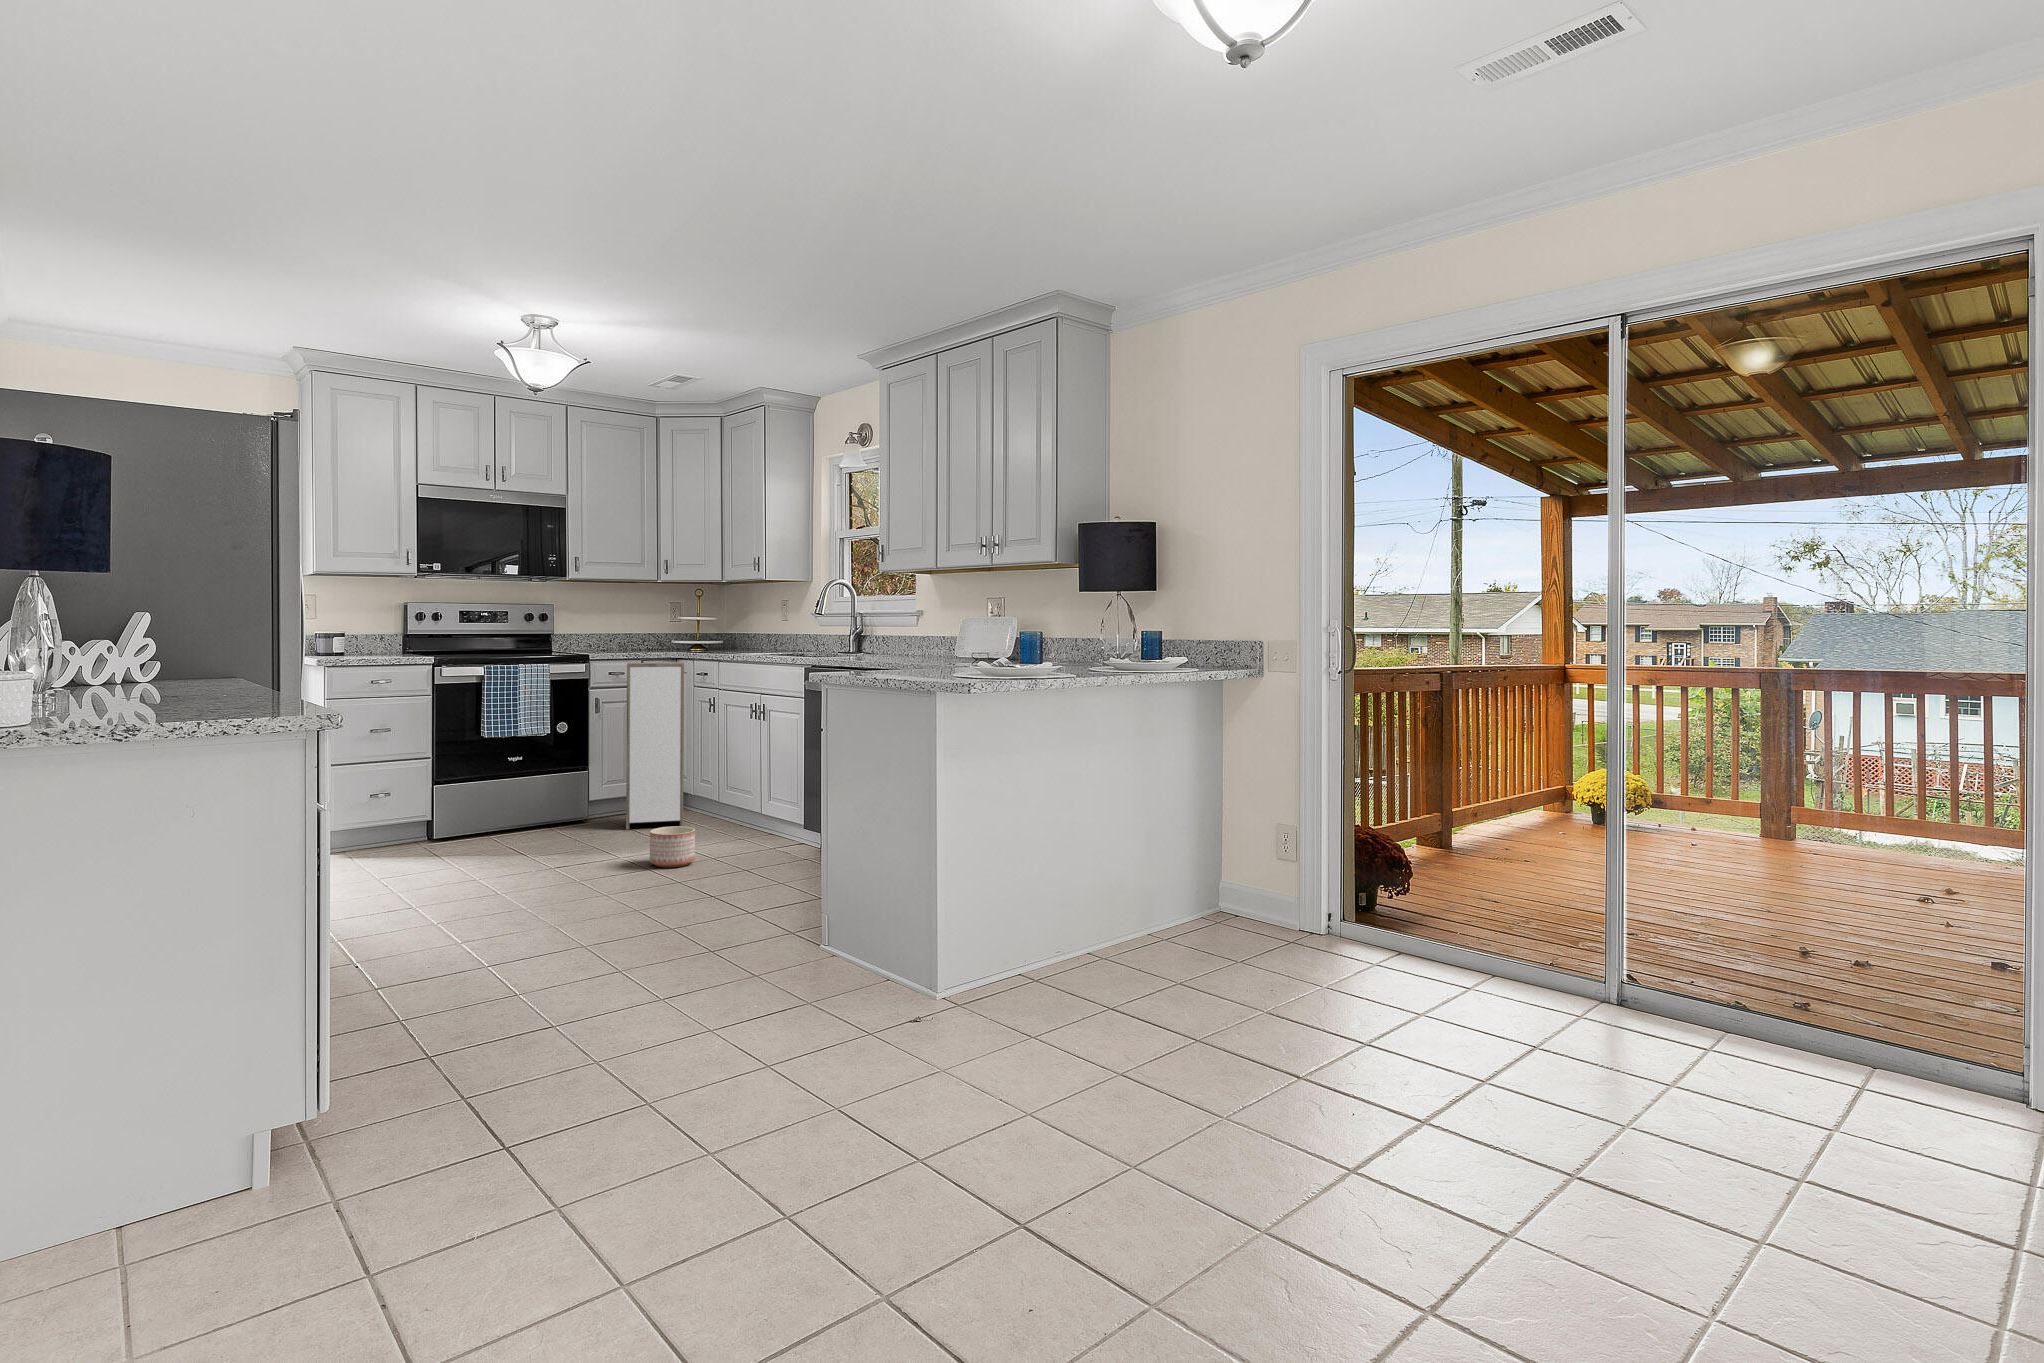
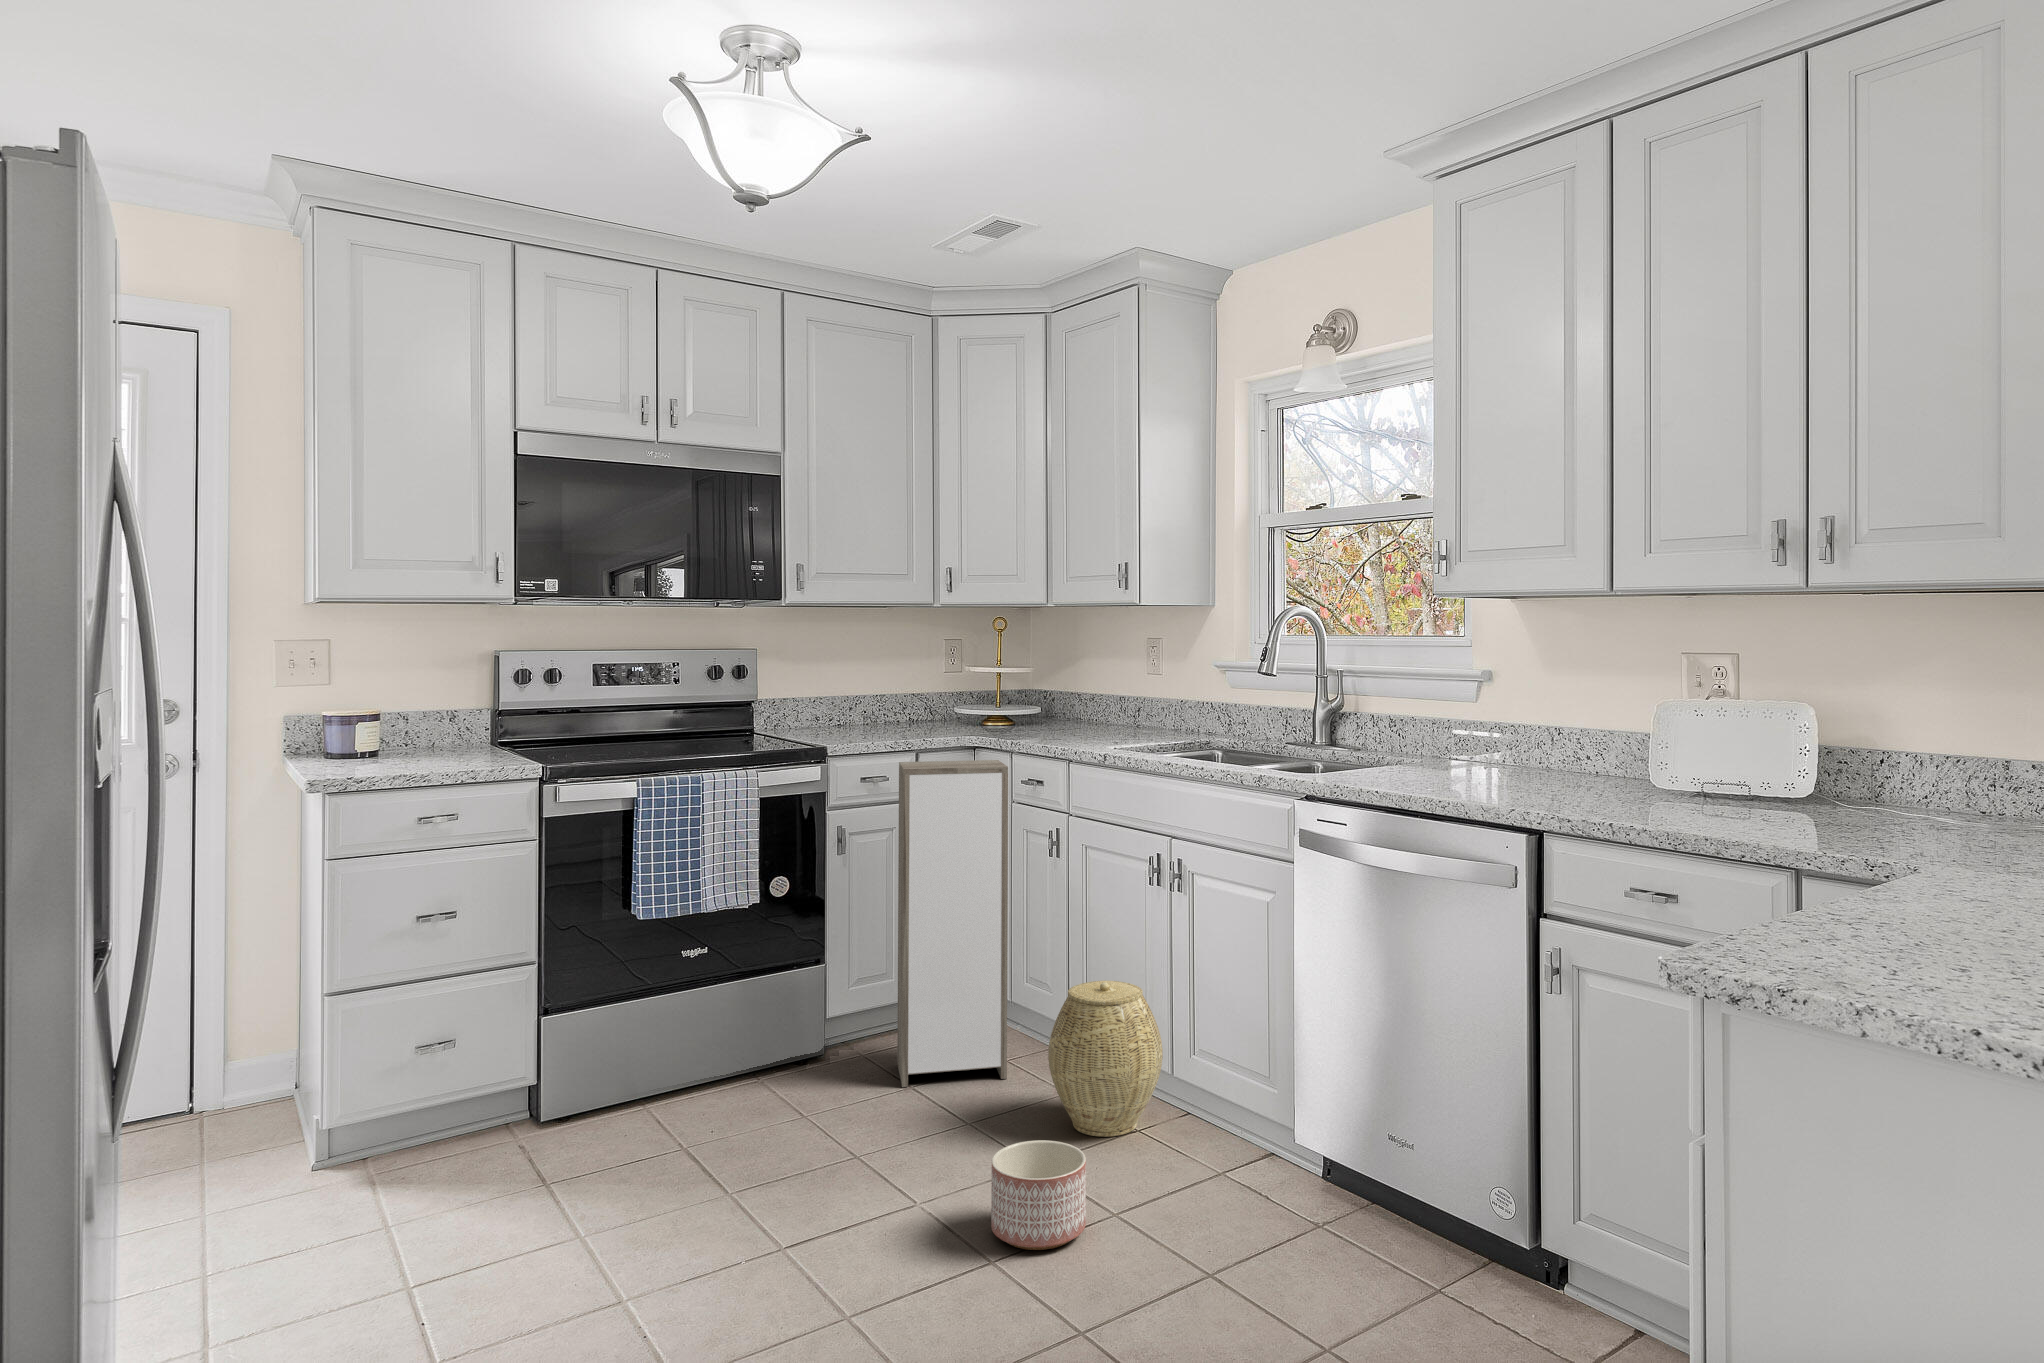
woven basket: none [696,768,755,841] -> present [1048,981,1163,1137]

